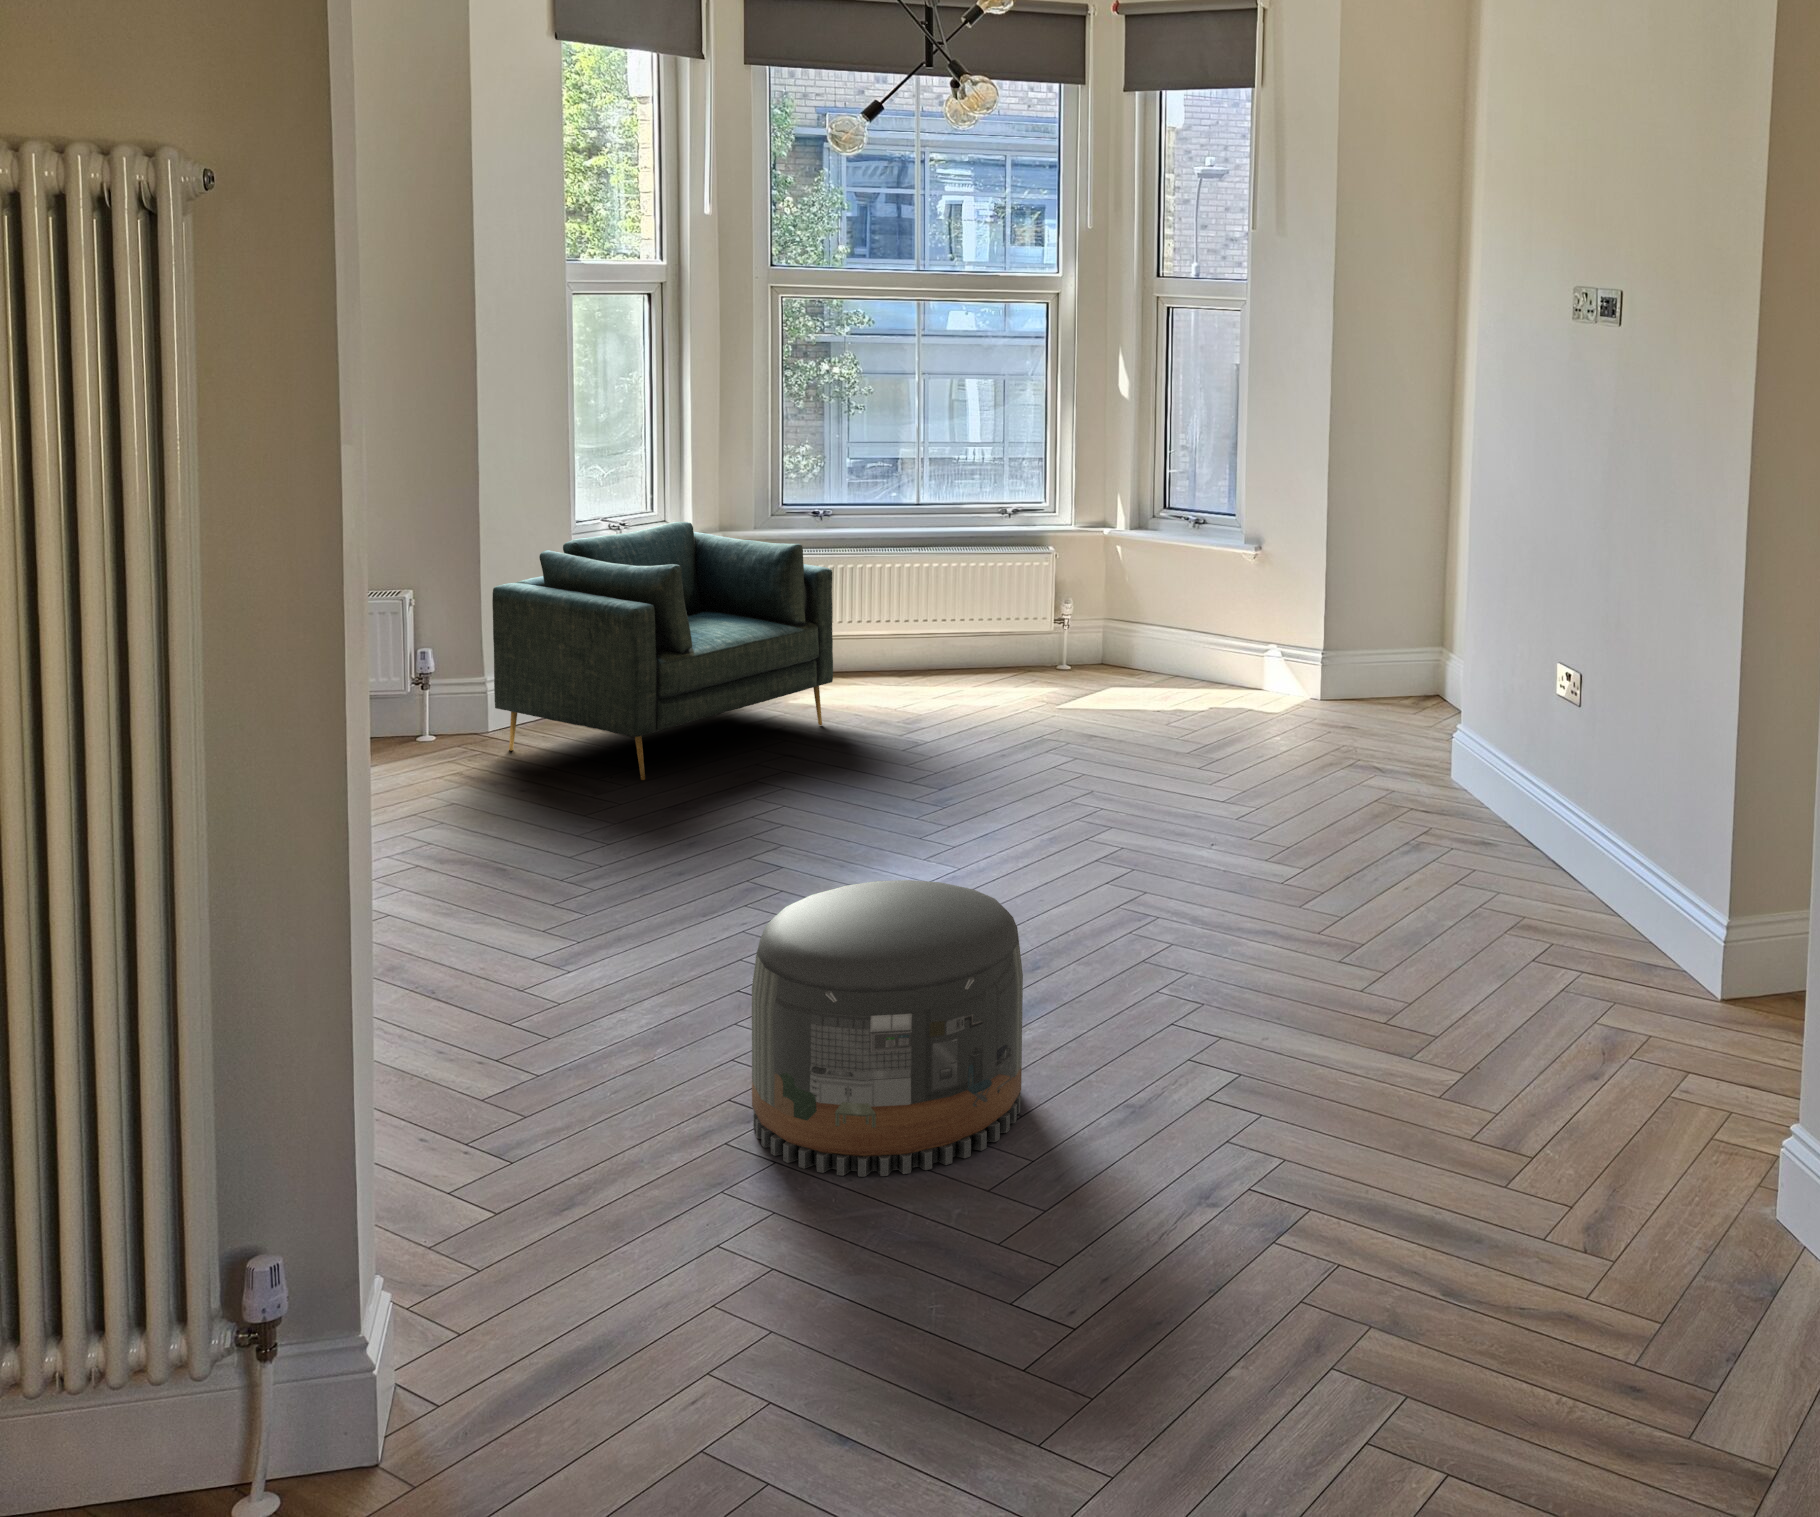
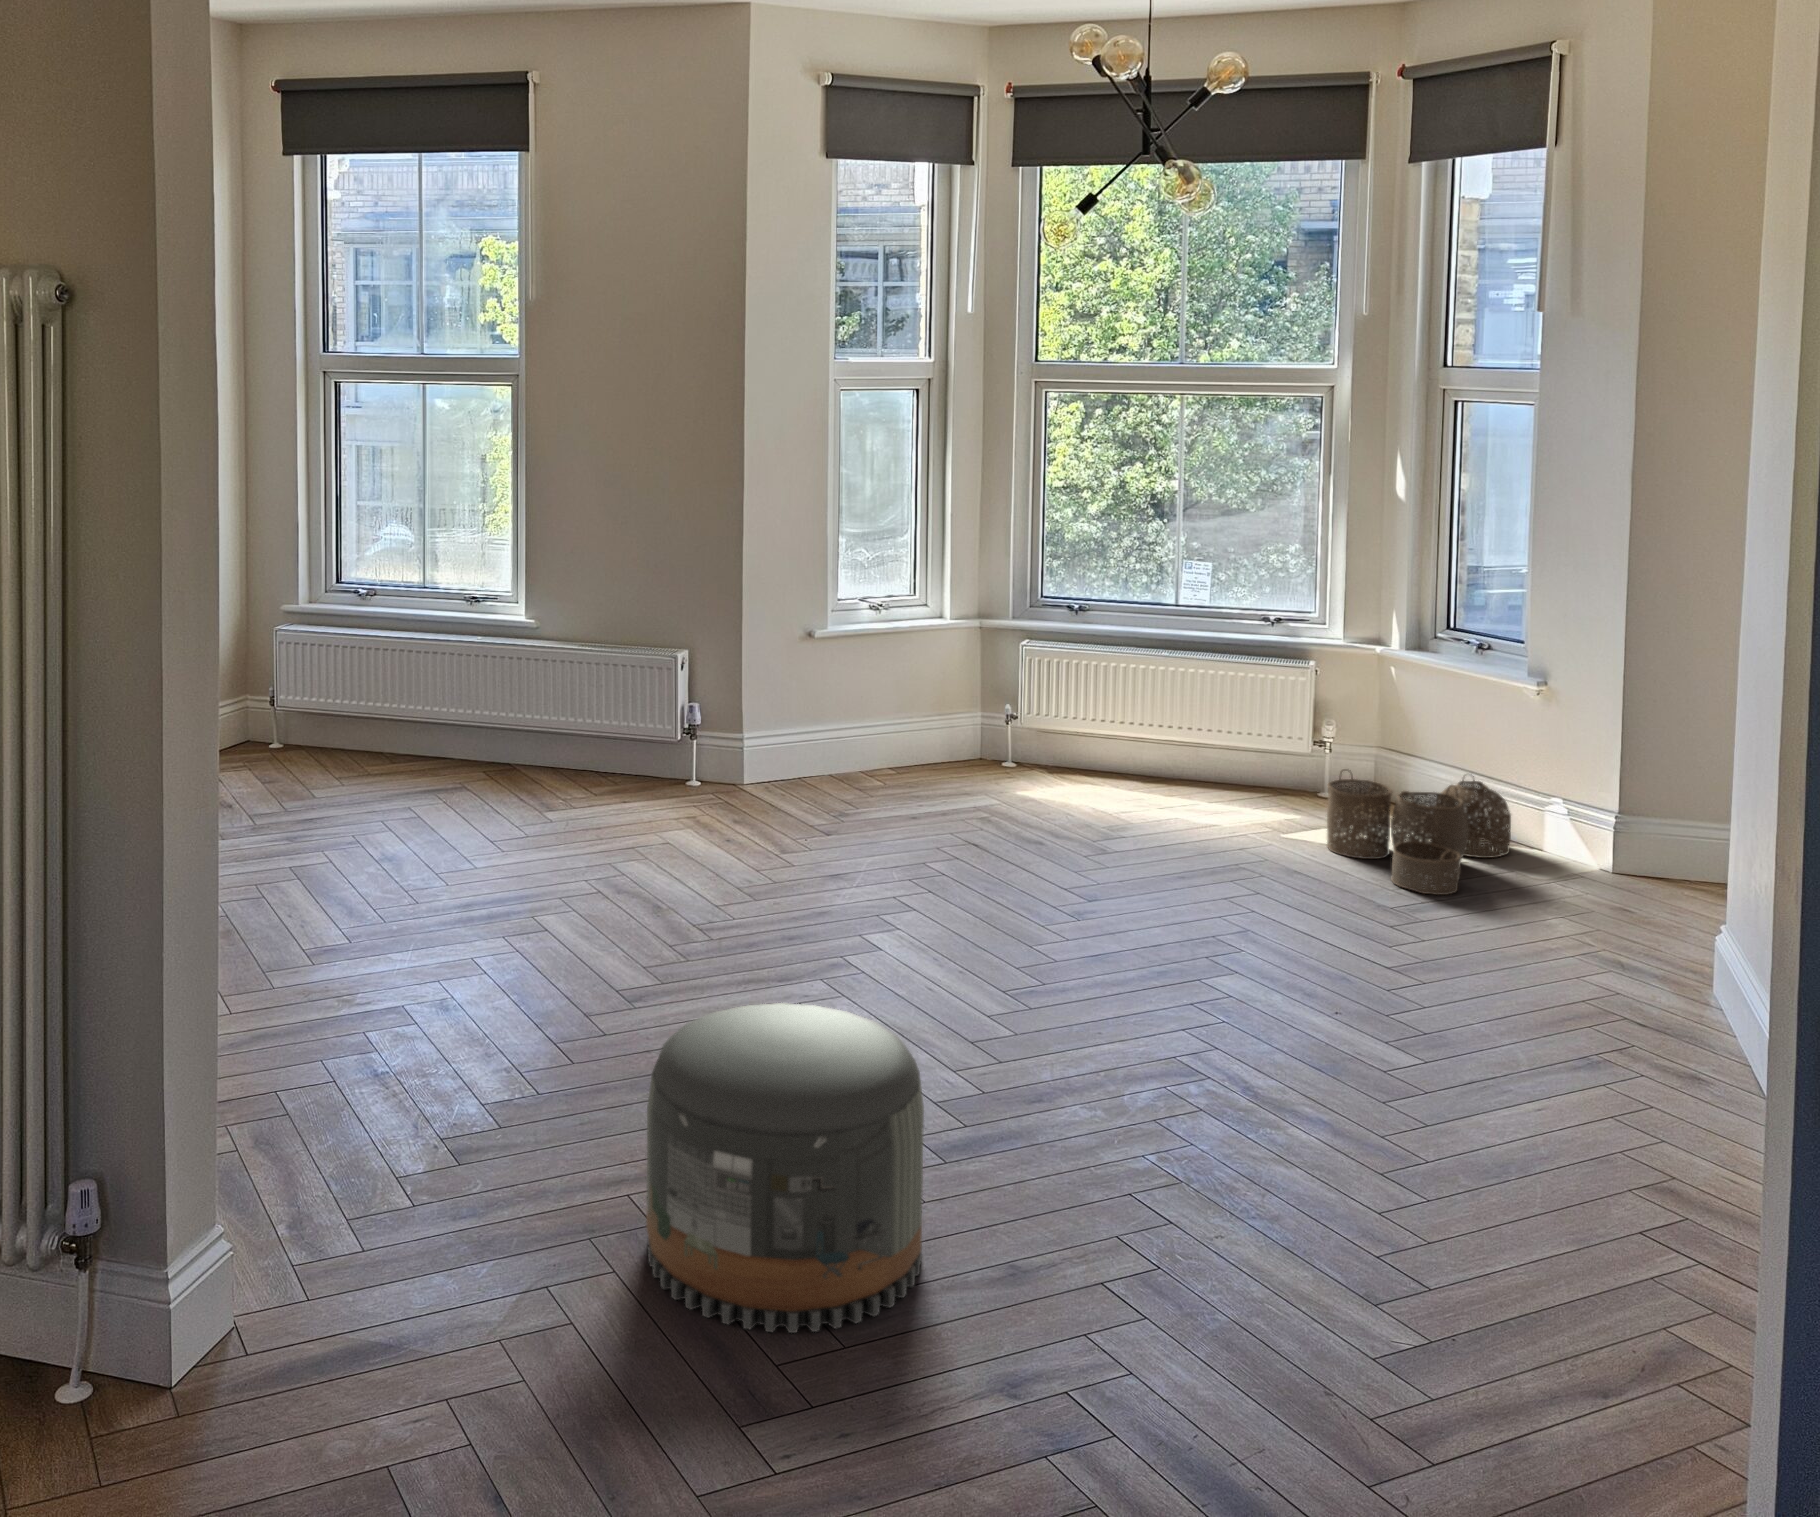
armchair: present [492,522,833,780] -> none [738,606,1046,849]
woven basket: none [1093,631,1234,734] -> present [1327,769,1511,895]

